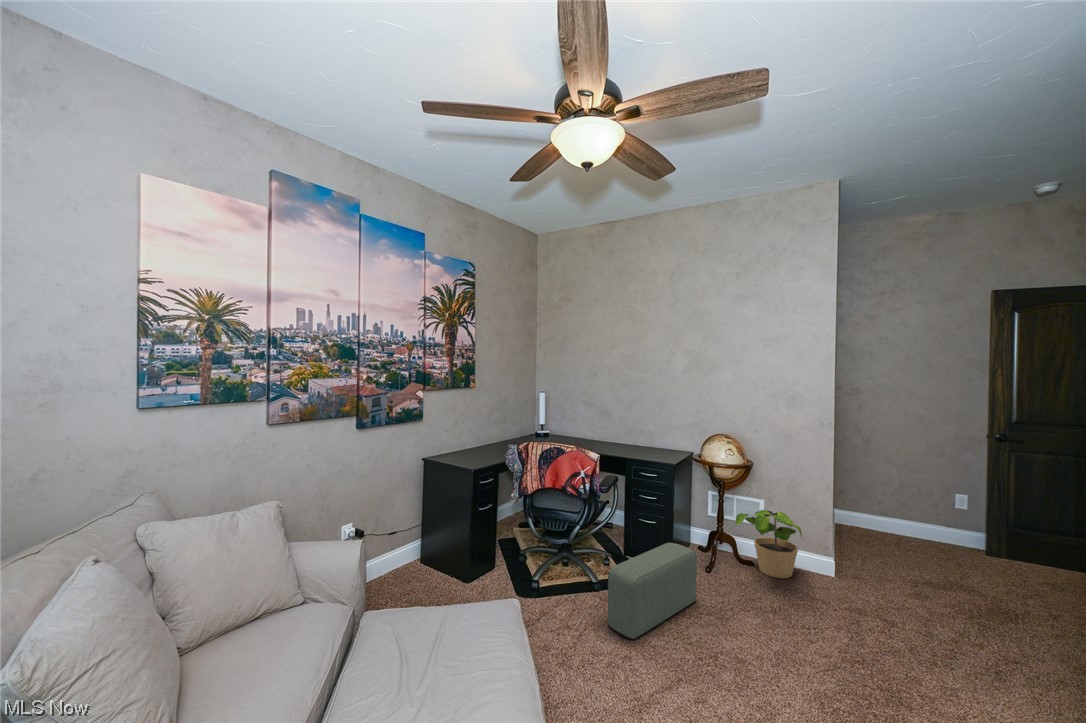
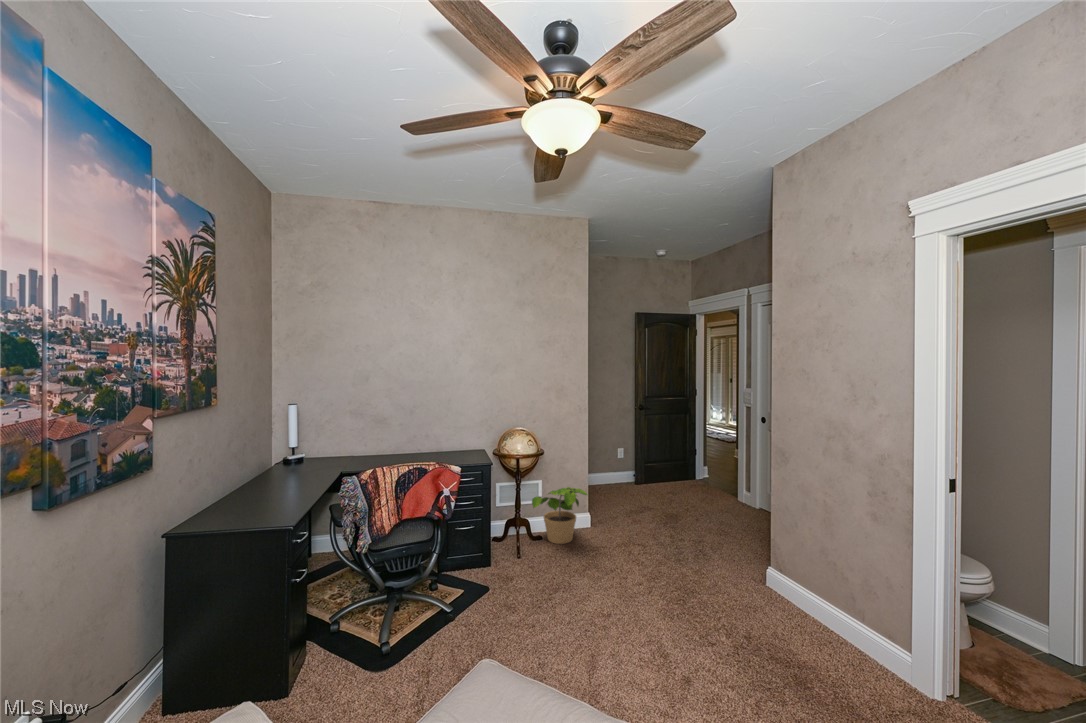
pouf: present [608,542,697,639] -> none [499,540,540,648]

